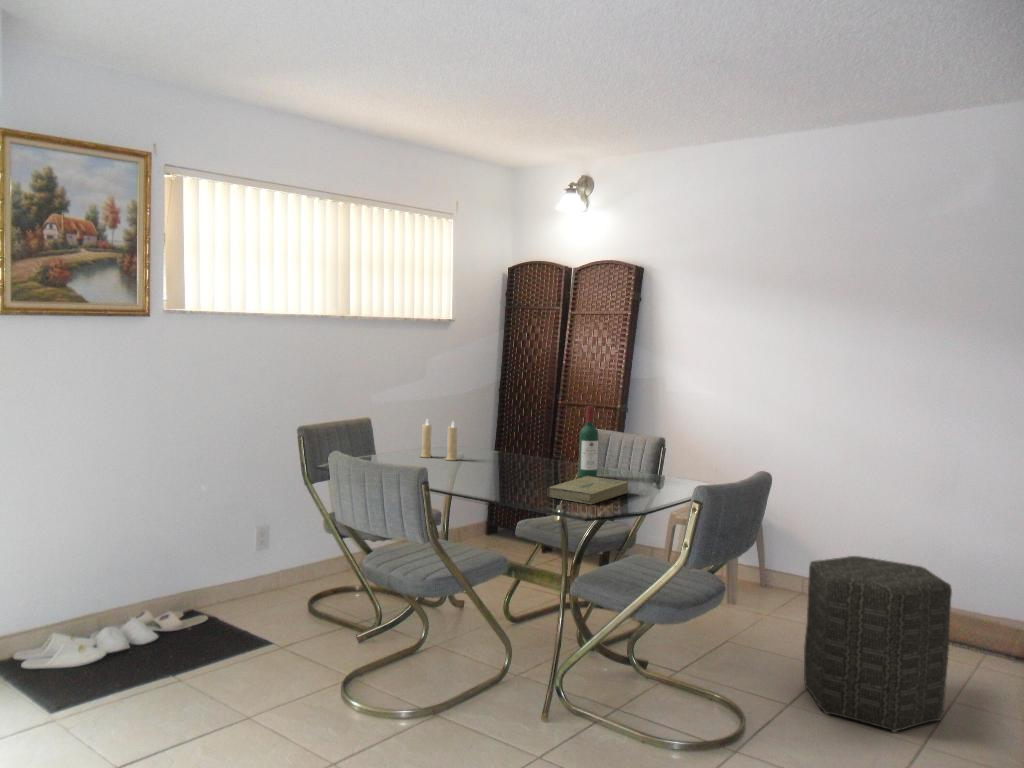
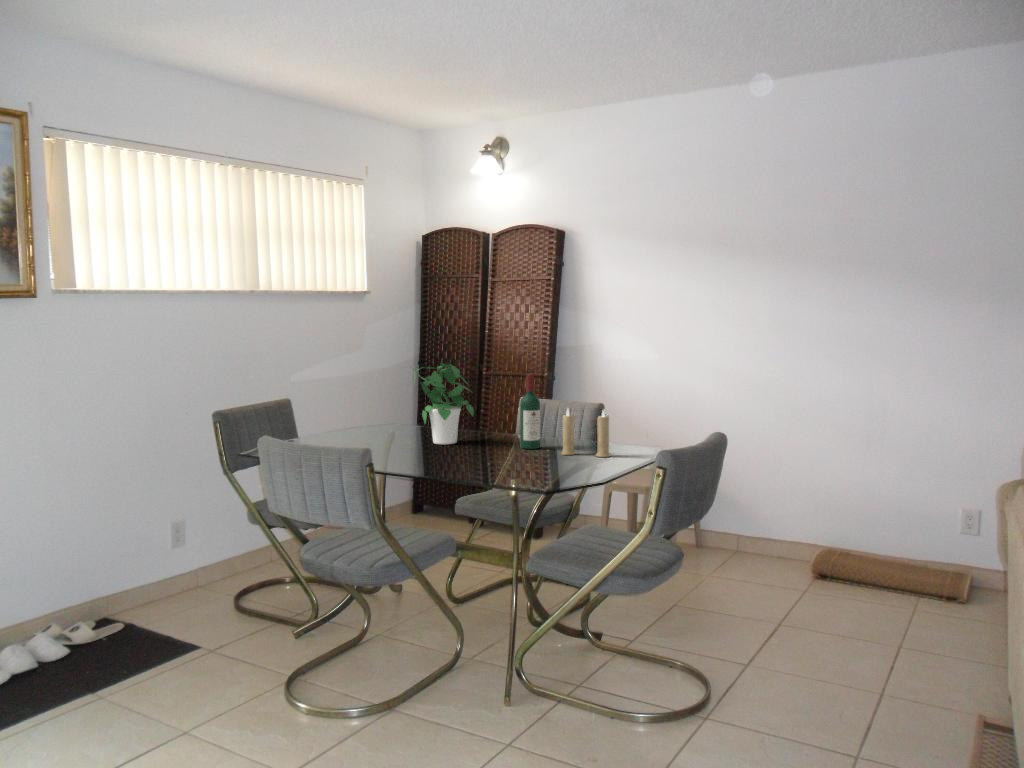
potted plant: none [478,391,537,469] -> present [414,363,474,444]
candle: present [421,420,457,460] -> present [561,409,610,457]
book: present [547,476,629,504] -> none [496,447,578,476]
ottoman: present [804,556,952,732] -> none [757,511,900,682]

